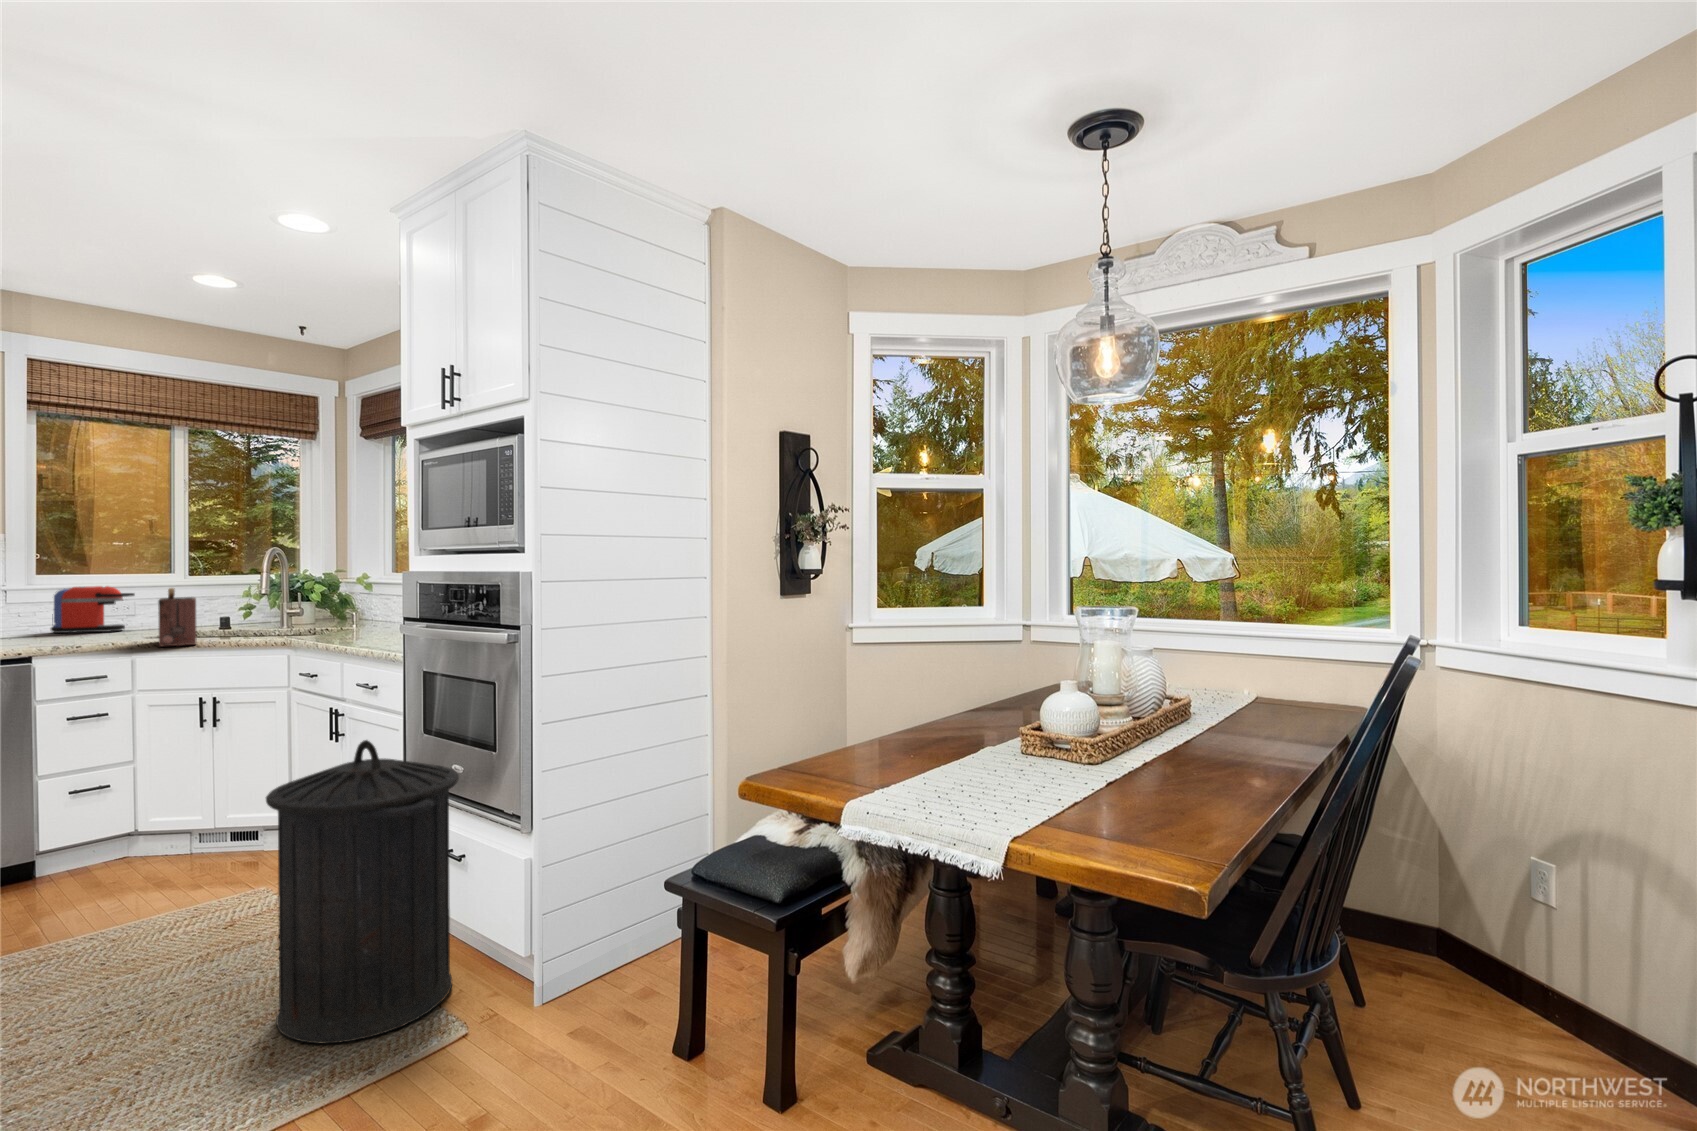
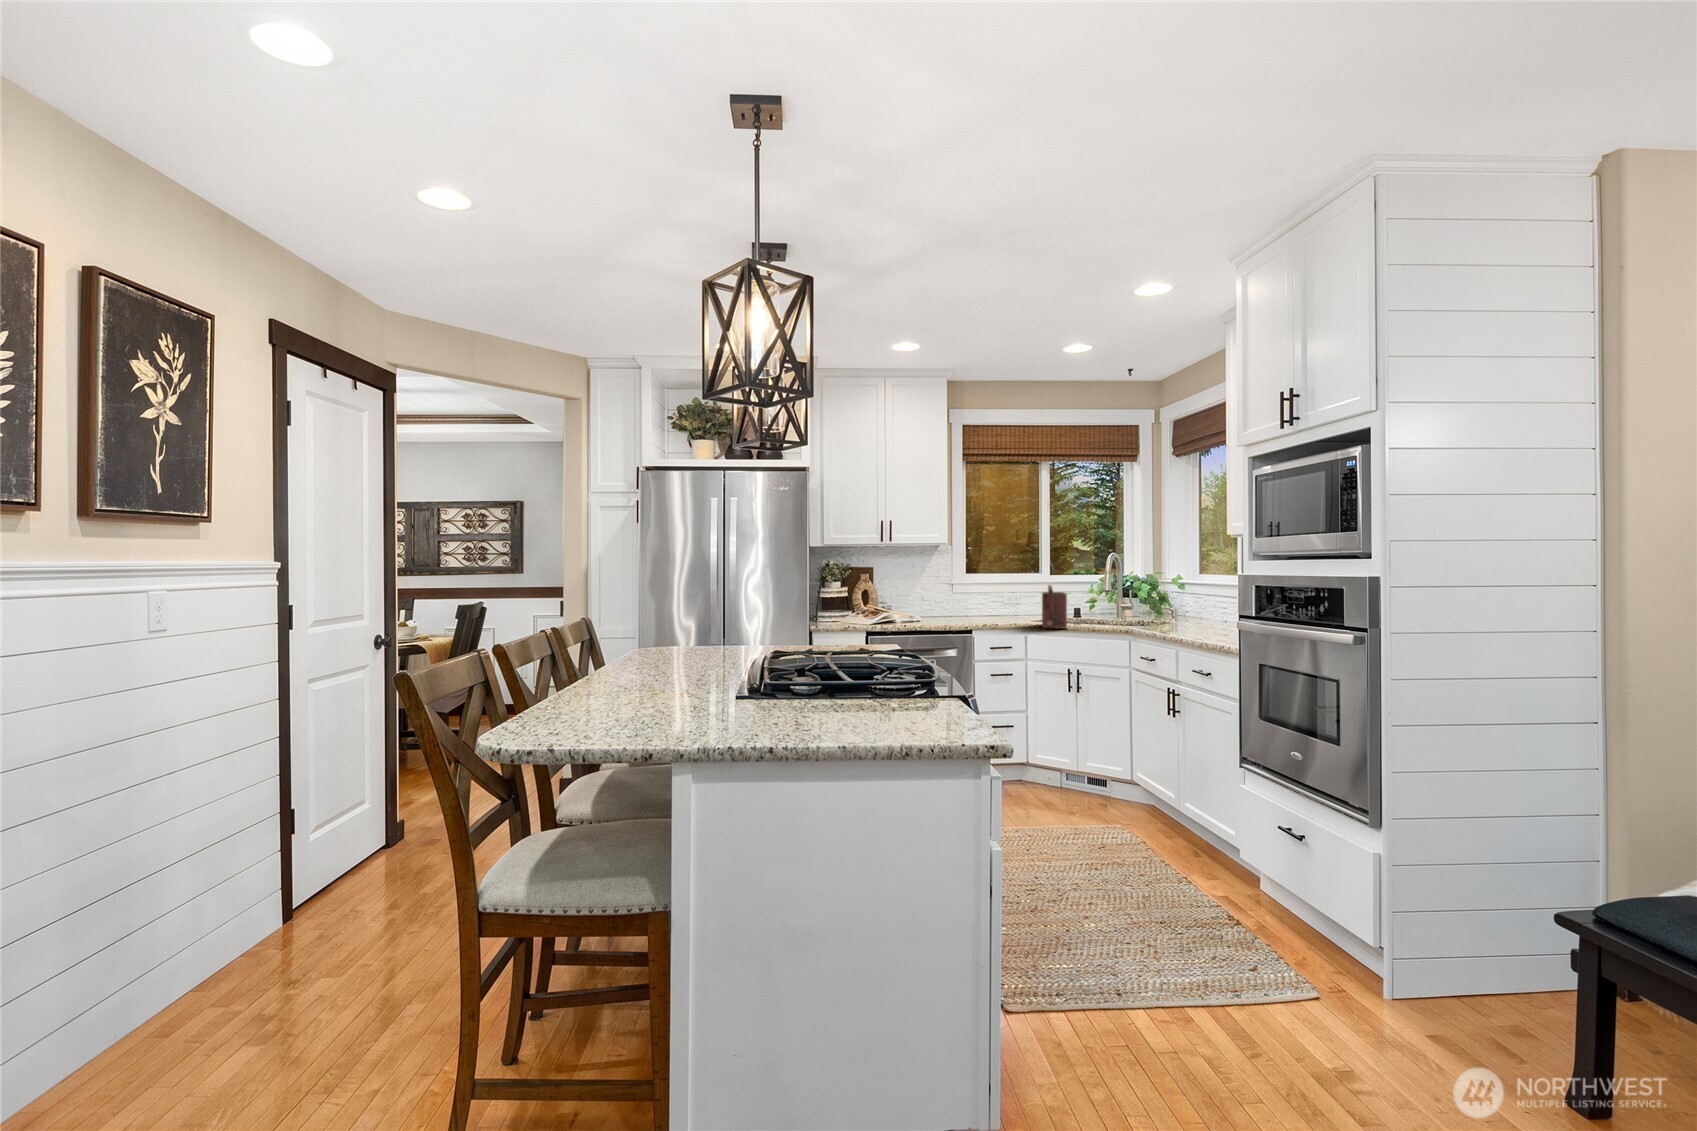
coffee maker: present [51,586,135,633] -> none [975,582,1021,615]
trash can: present [266,740,459,1043] -> none [1147,718,1303,970]

